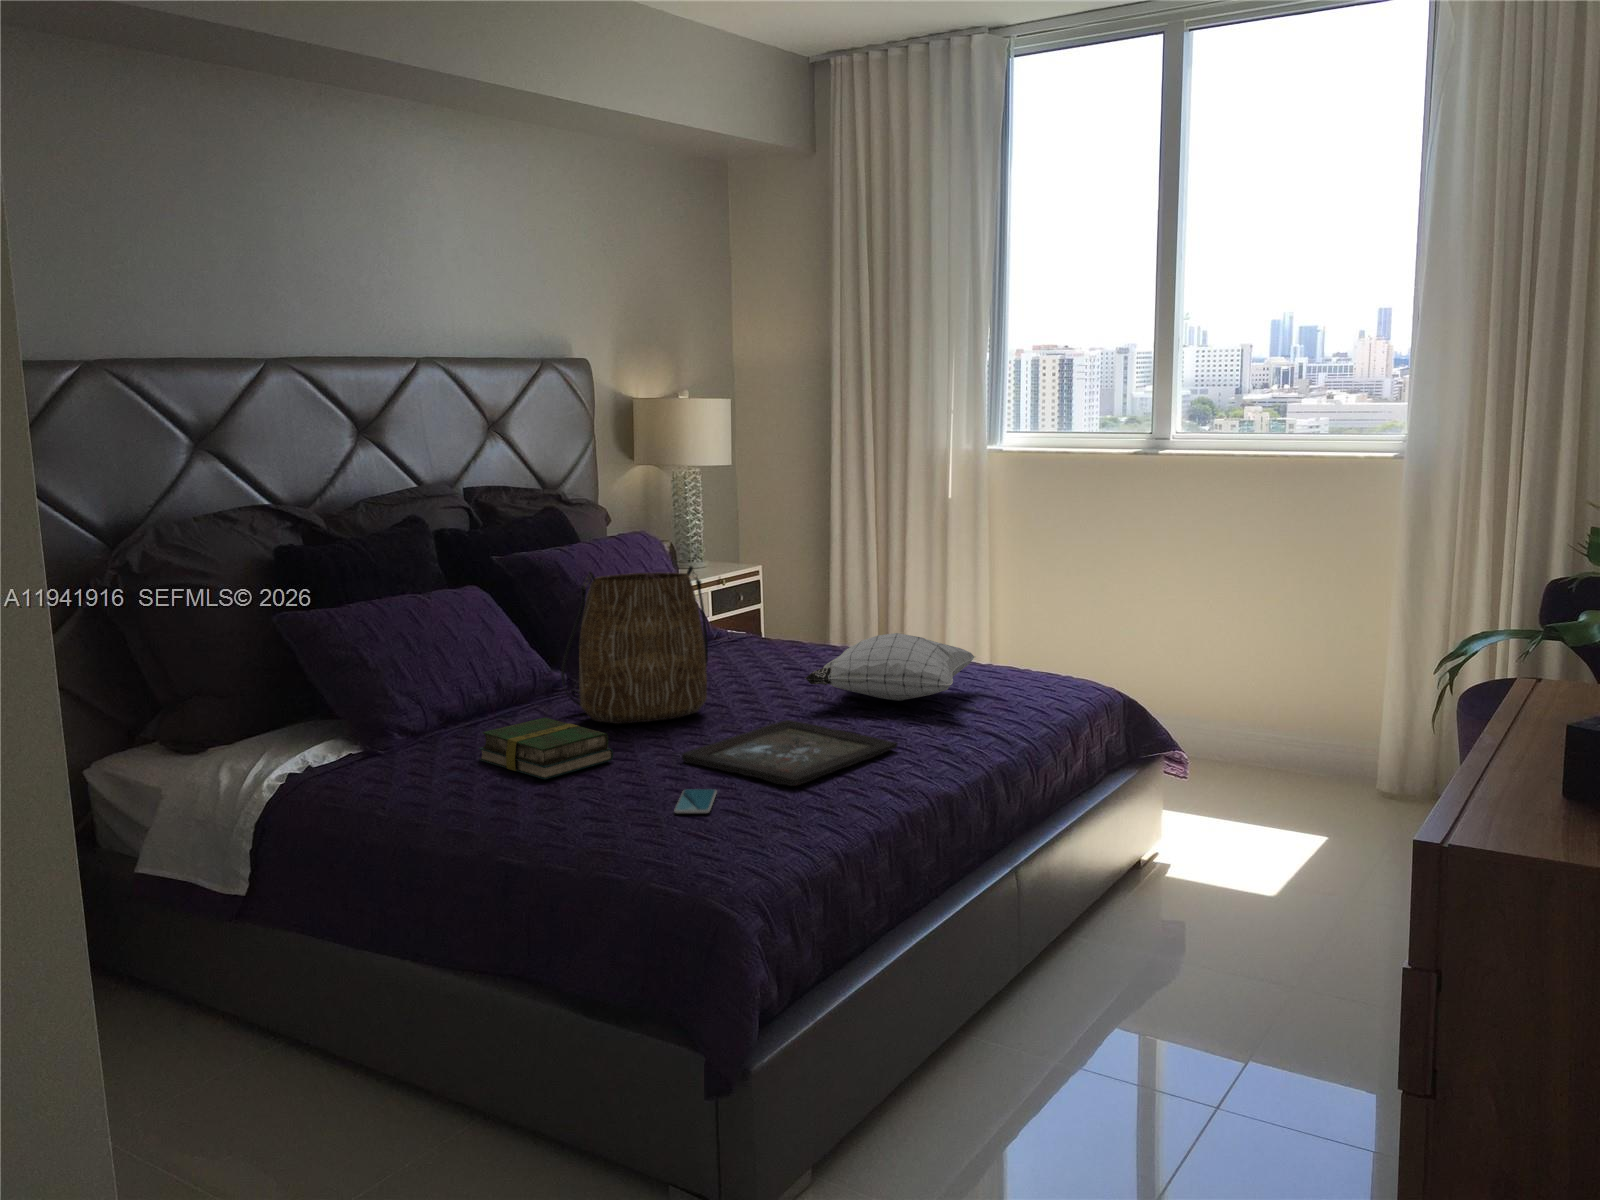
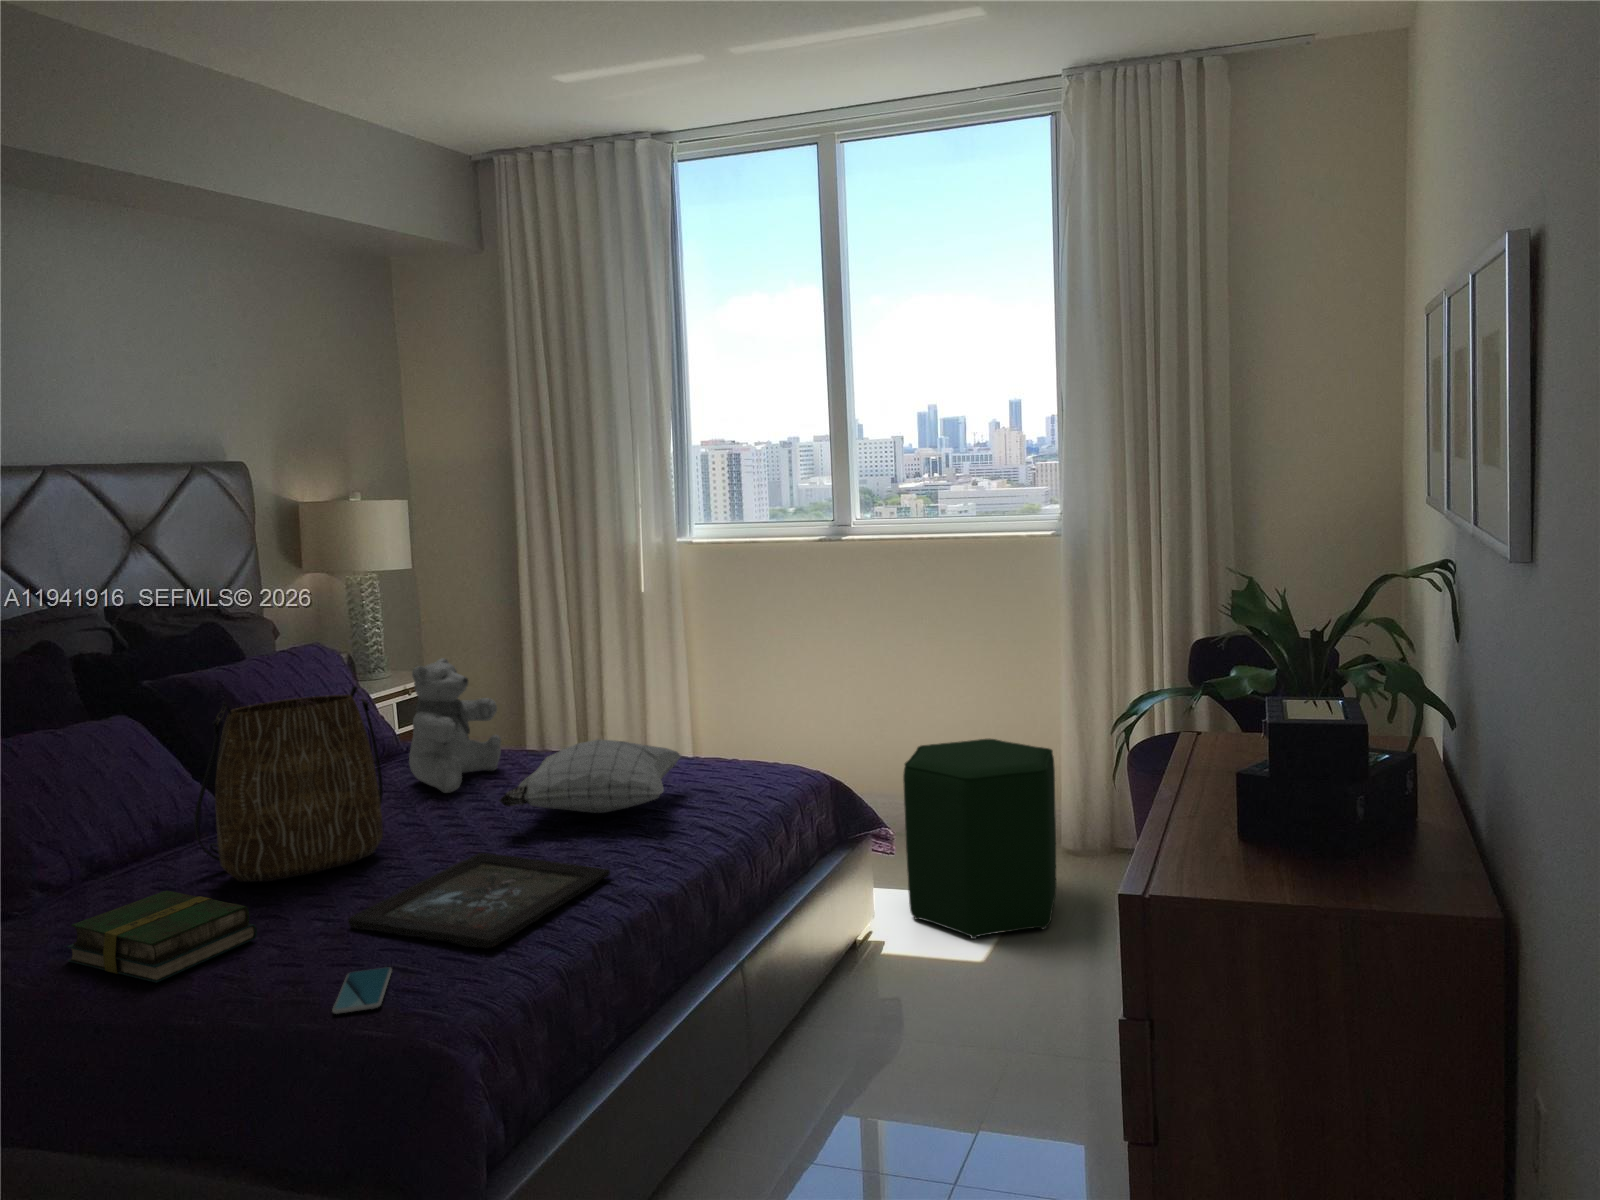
teddy bear: none [727,550,809,673] -> present [409,658,501,793]
ottoman: none [1202,675,1375,874] -> present [903,739,1056,939]

